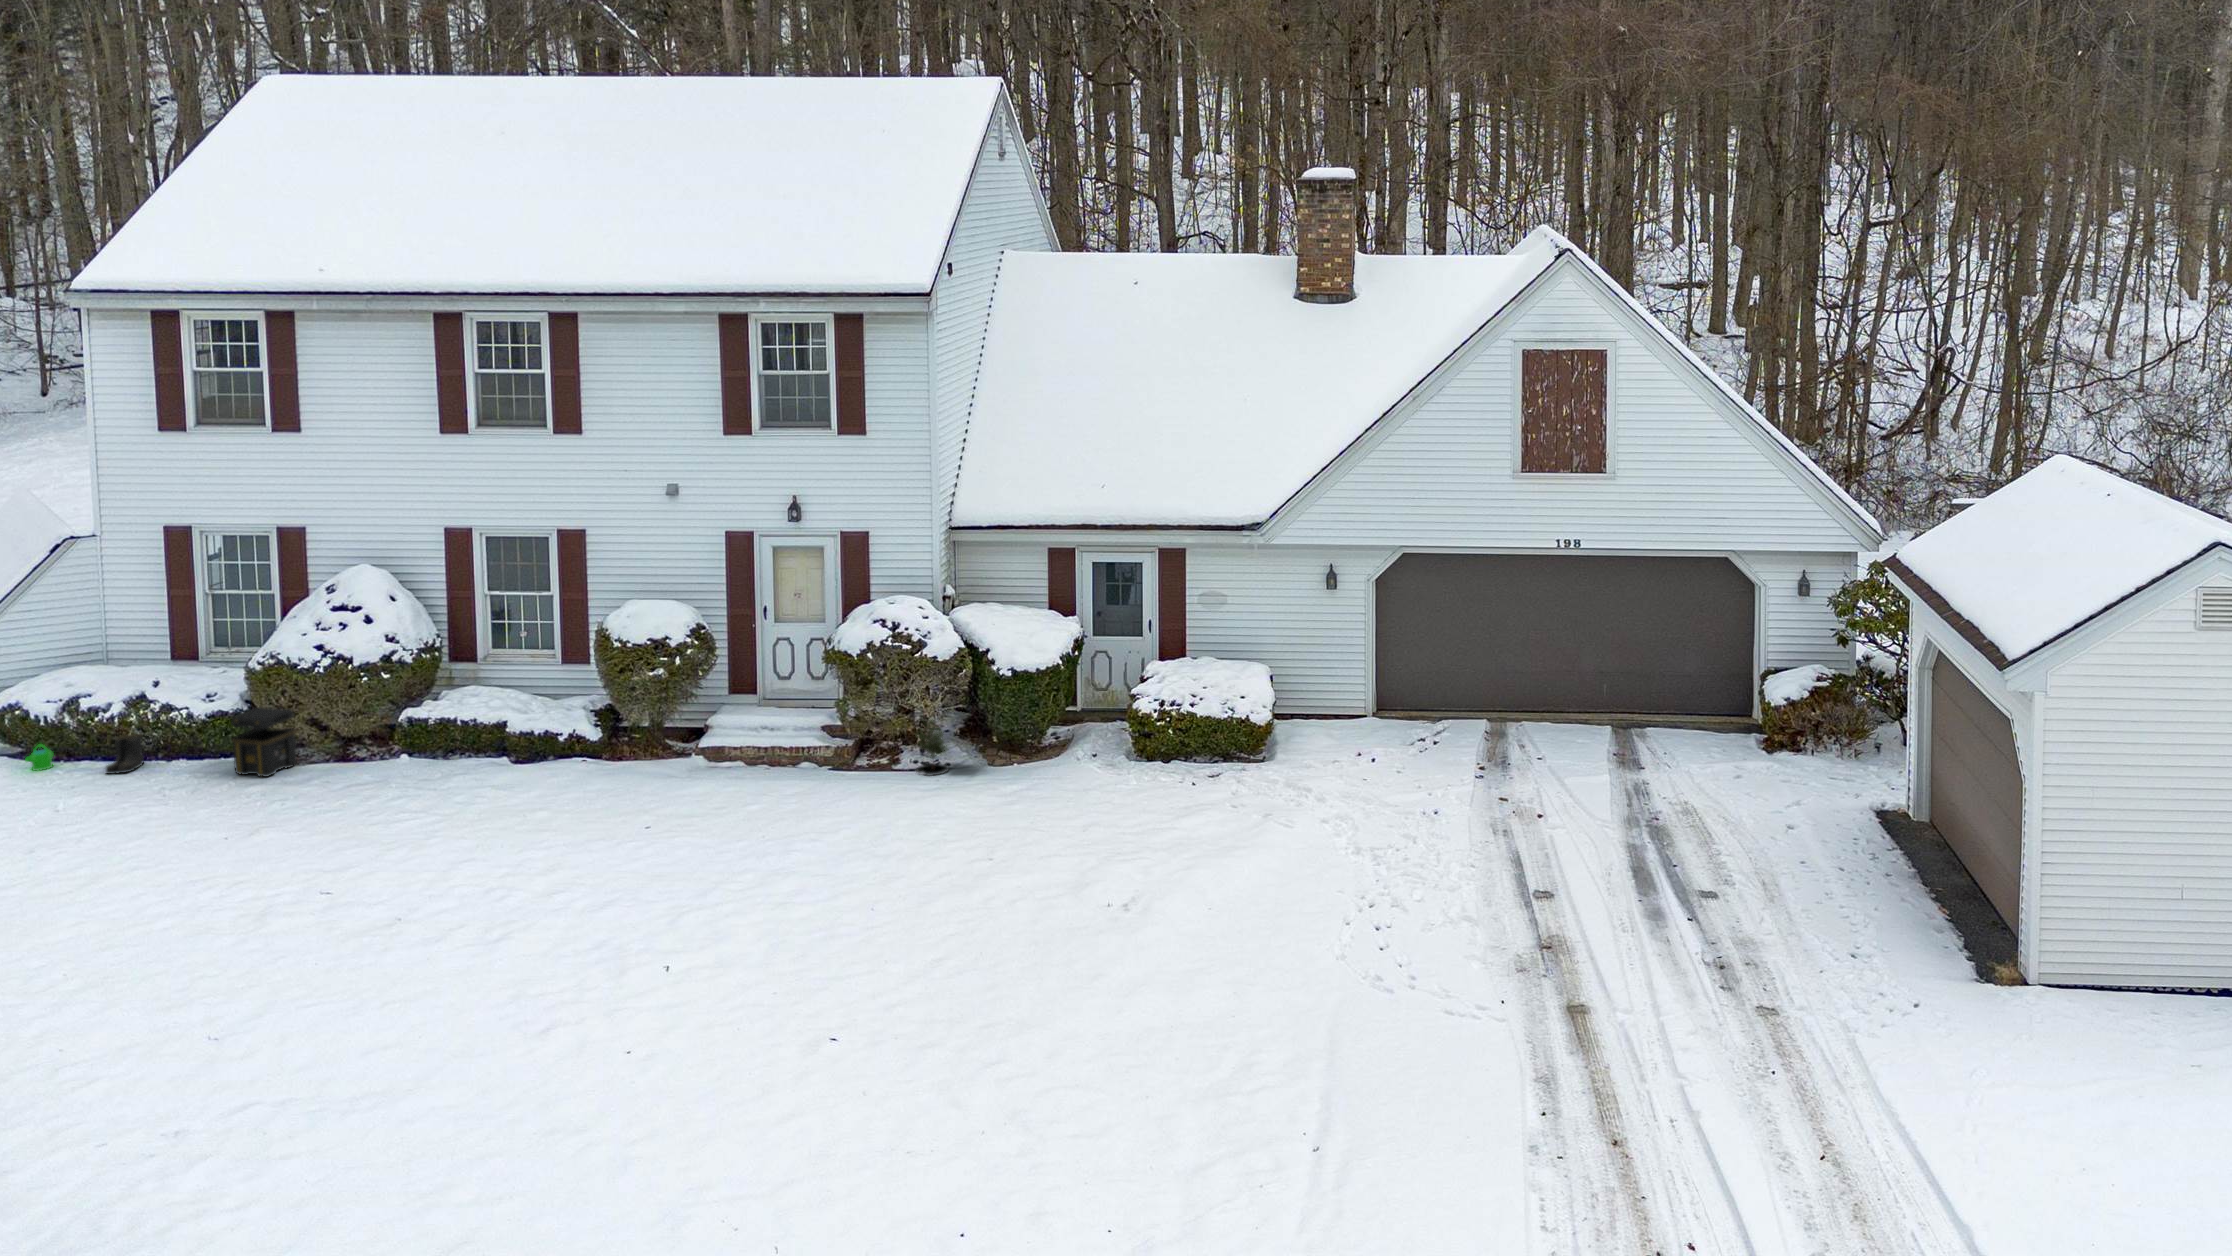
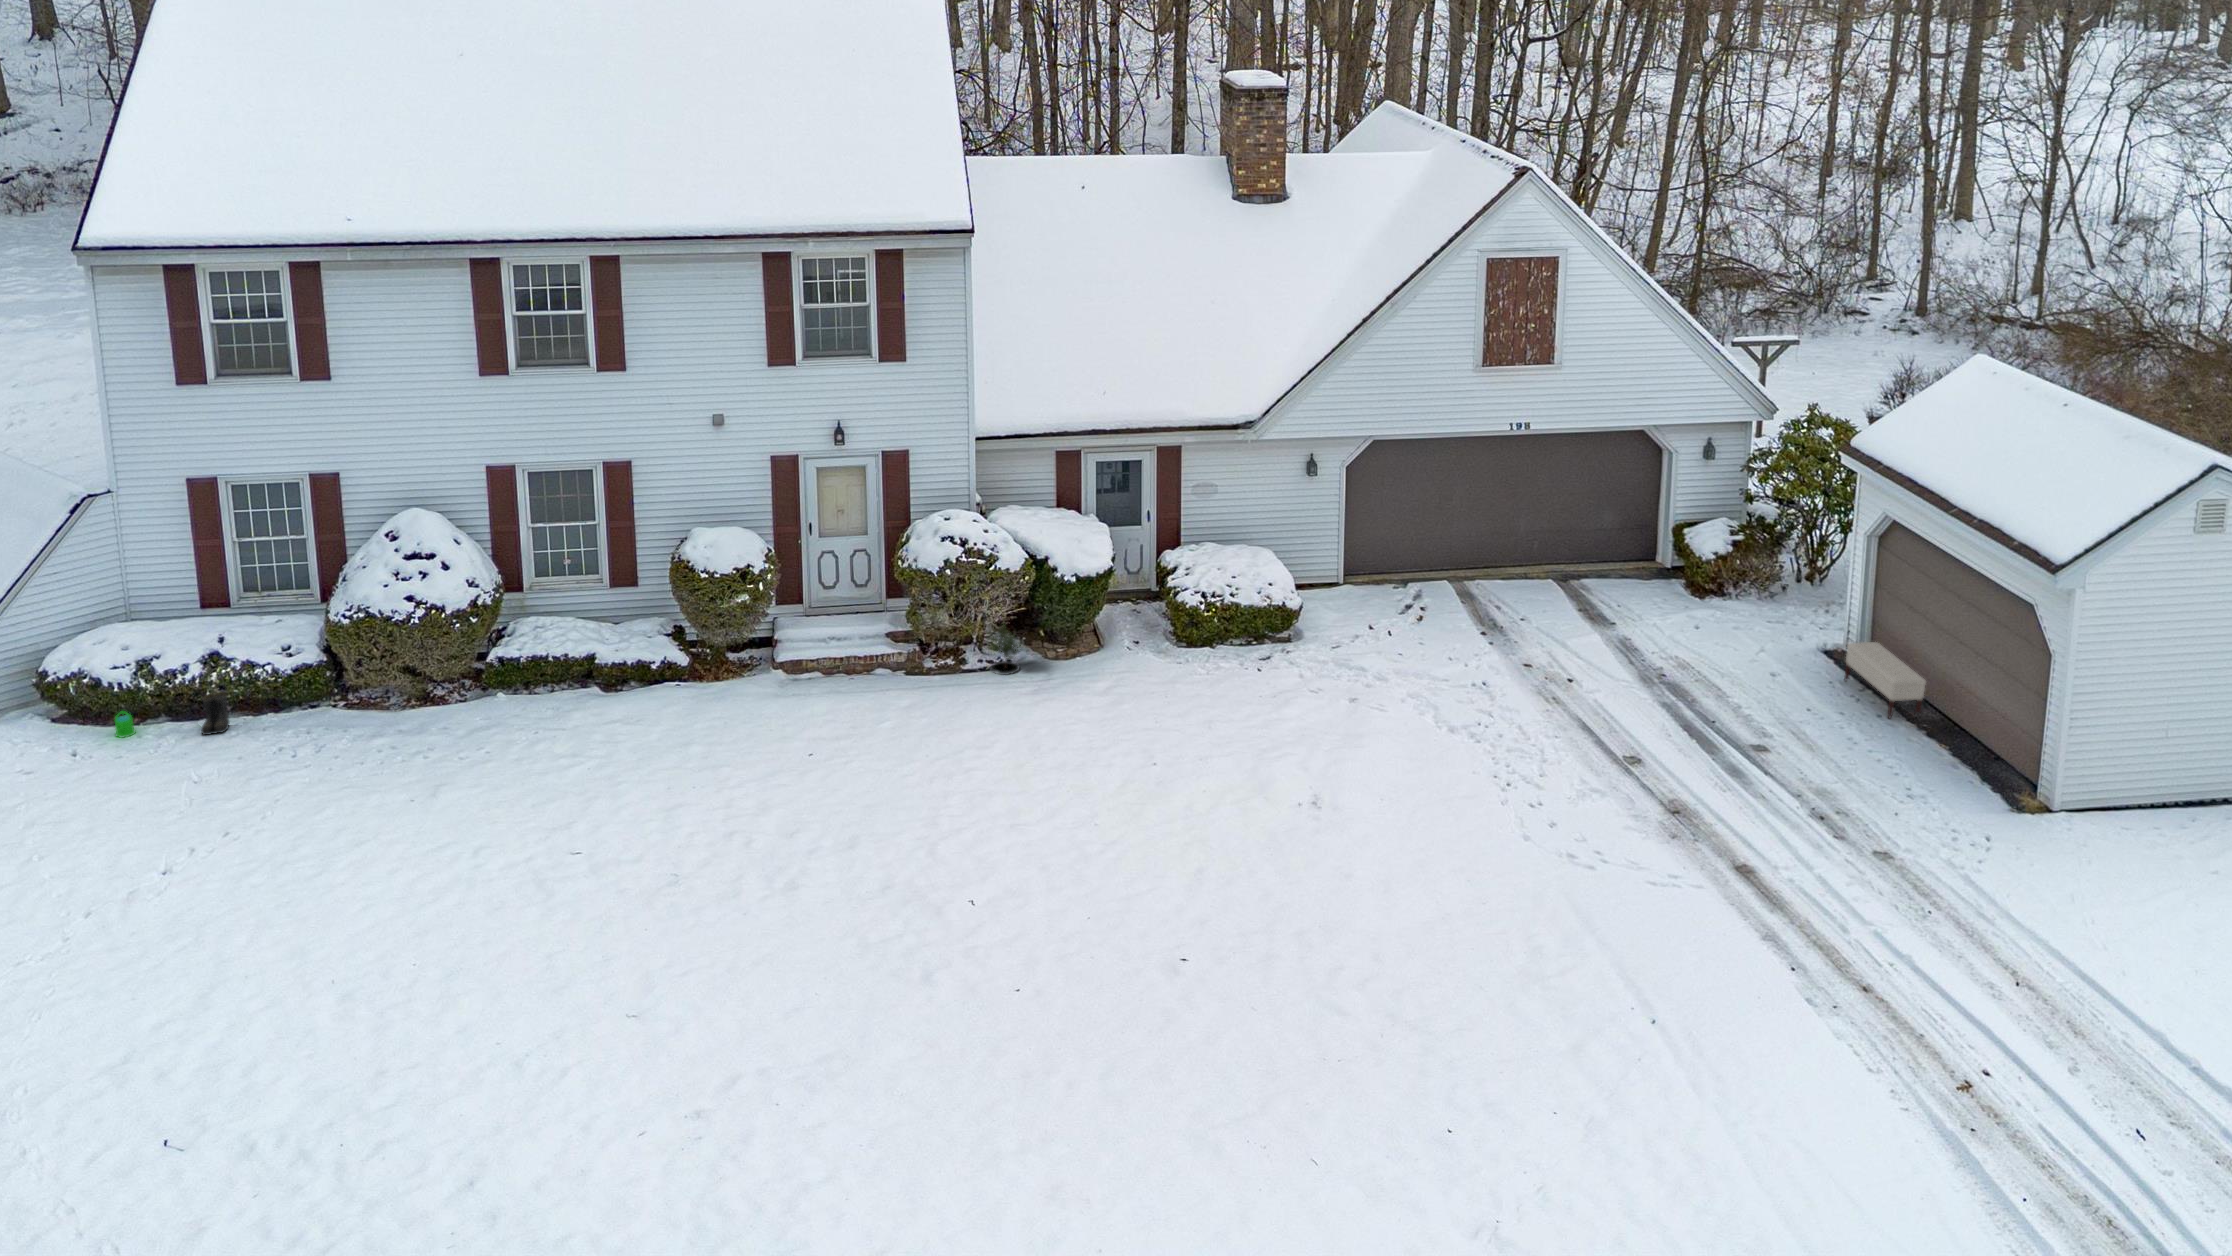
toolbox: present [231,707,297,777] -> none [333,657,391,726]
bench: none [1909,801,1990,895] -> present [1844,642,1926,718]

